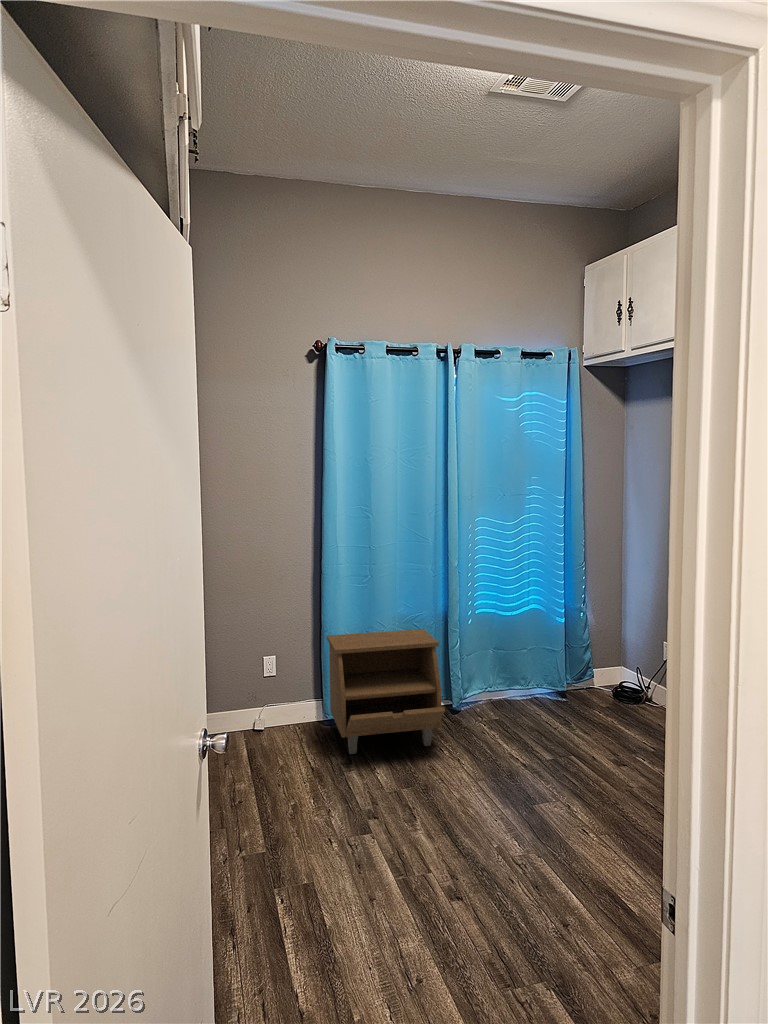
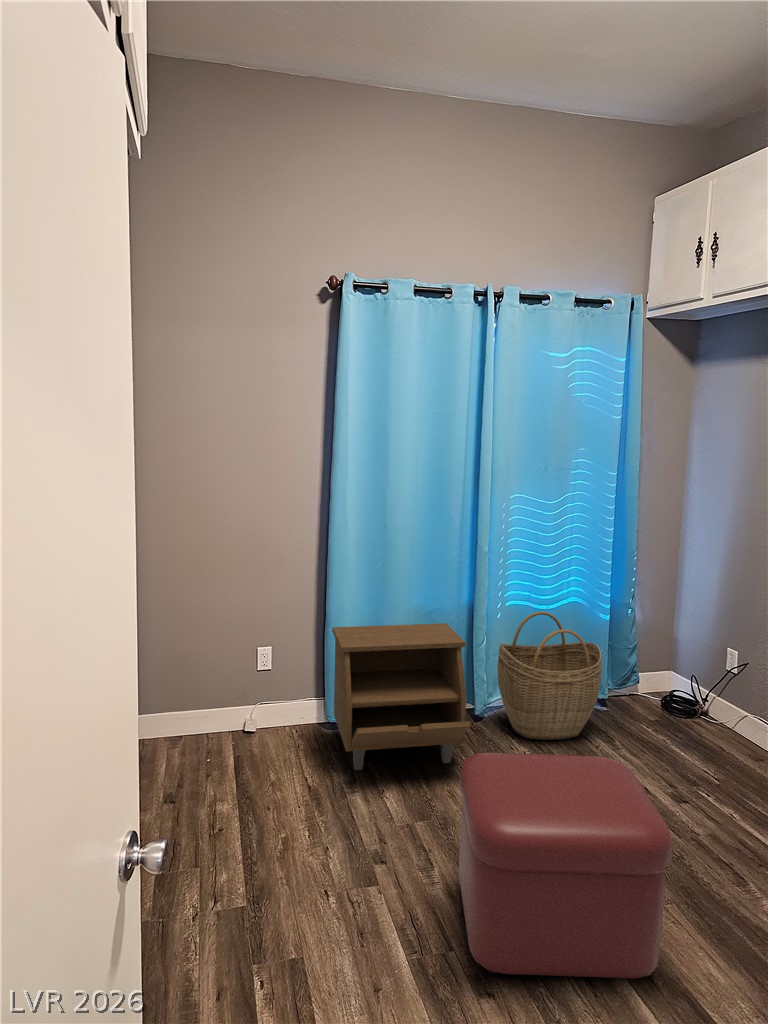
woven basket: none [469,617,557,725] -> present [497,612,601,740]
ottoman: none [433,720,592,885] -> present [459,753,673,978]

